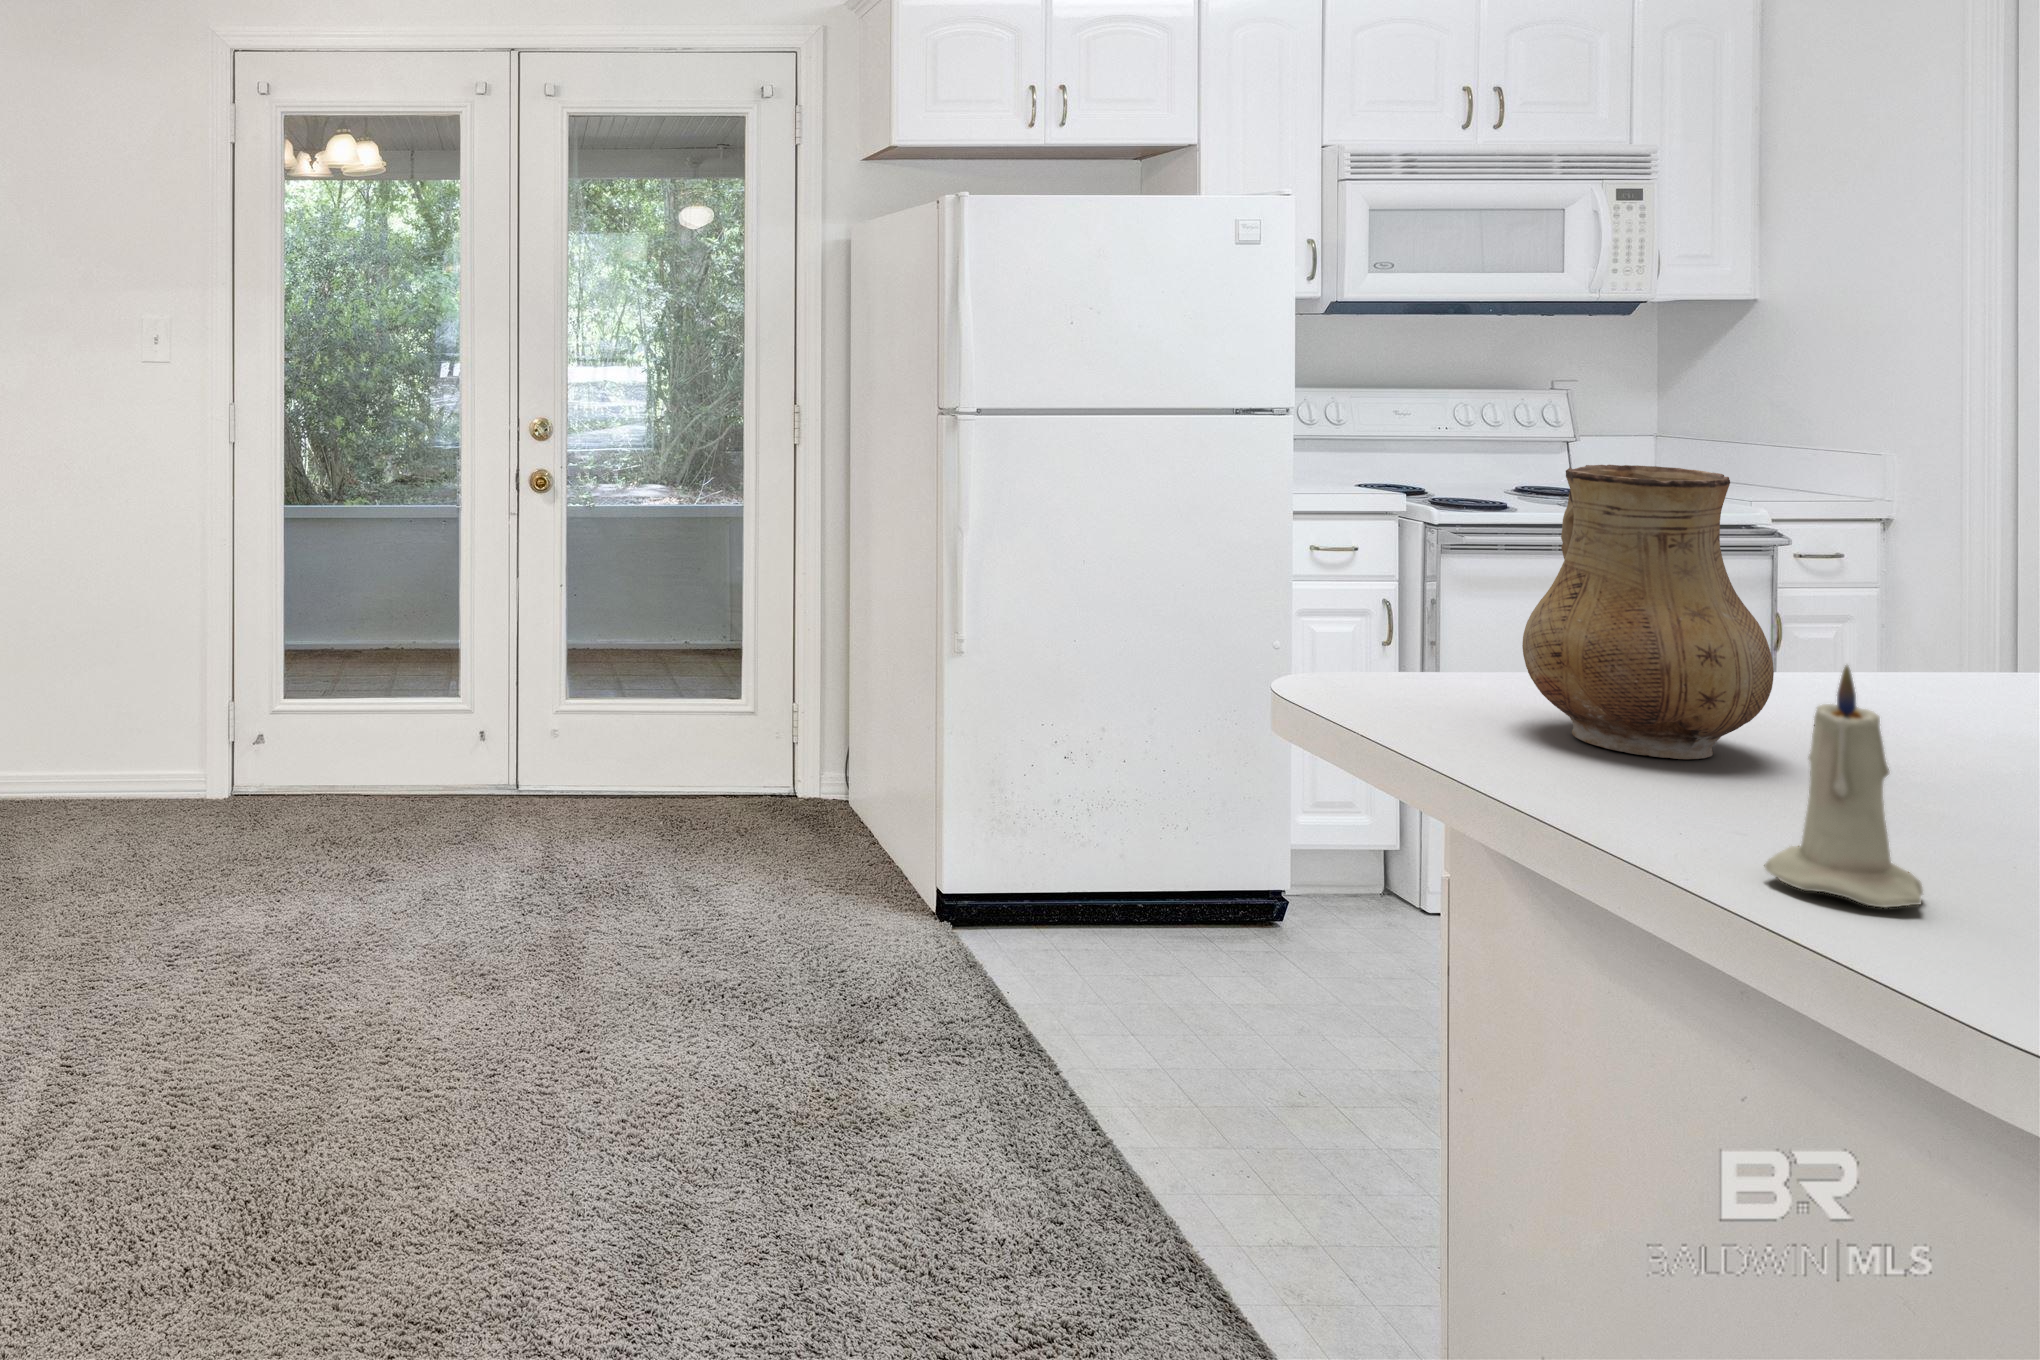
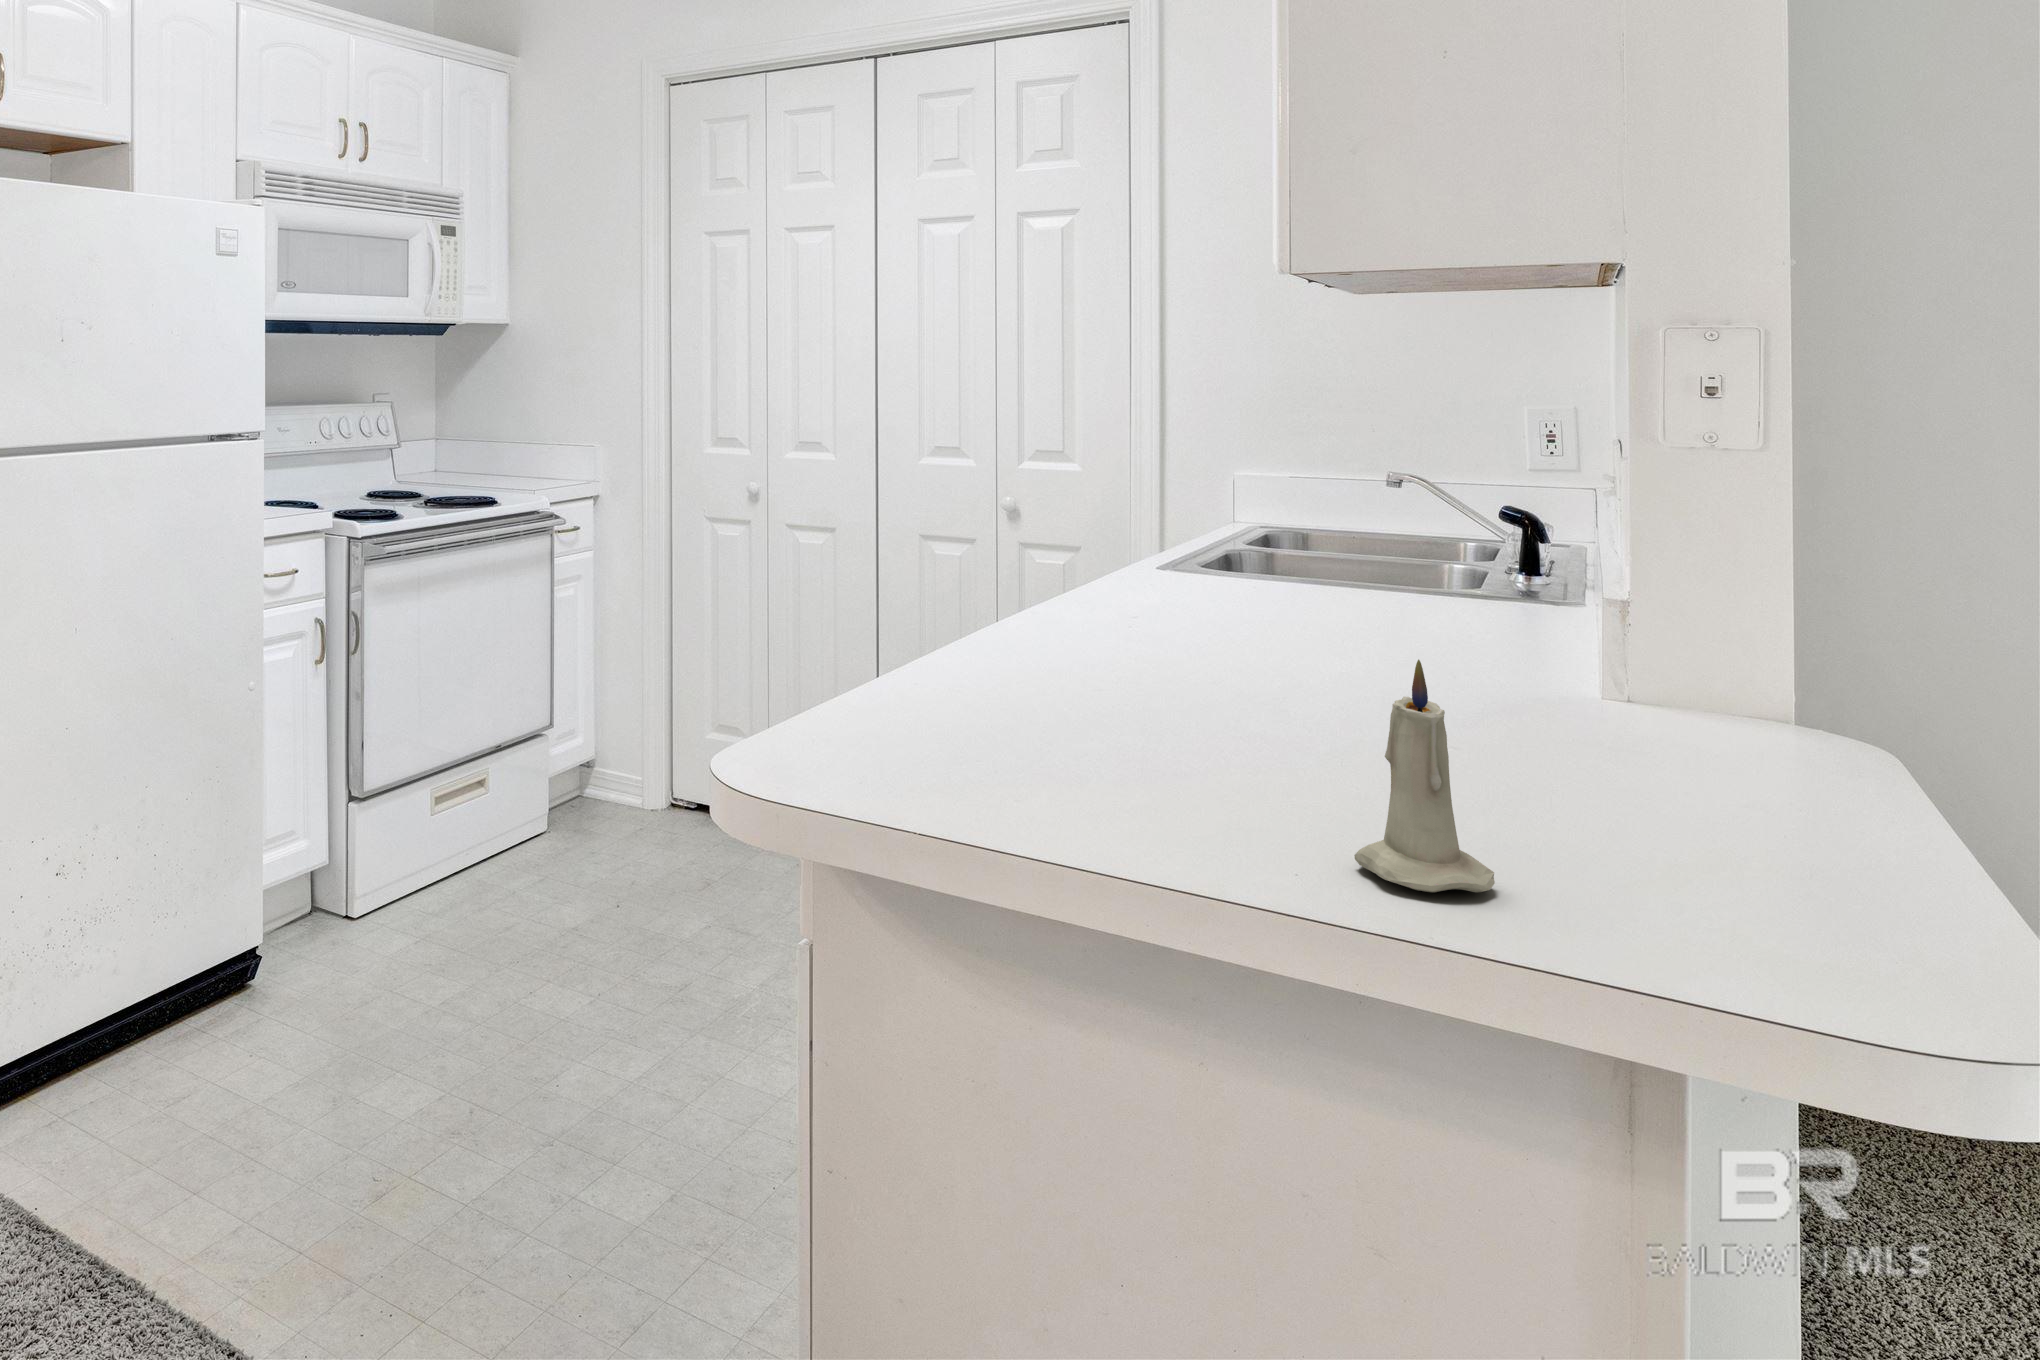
ceramic pitcher: present [1522,465,1774,759] -> none [887,476,1102,768]

